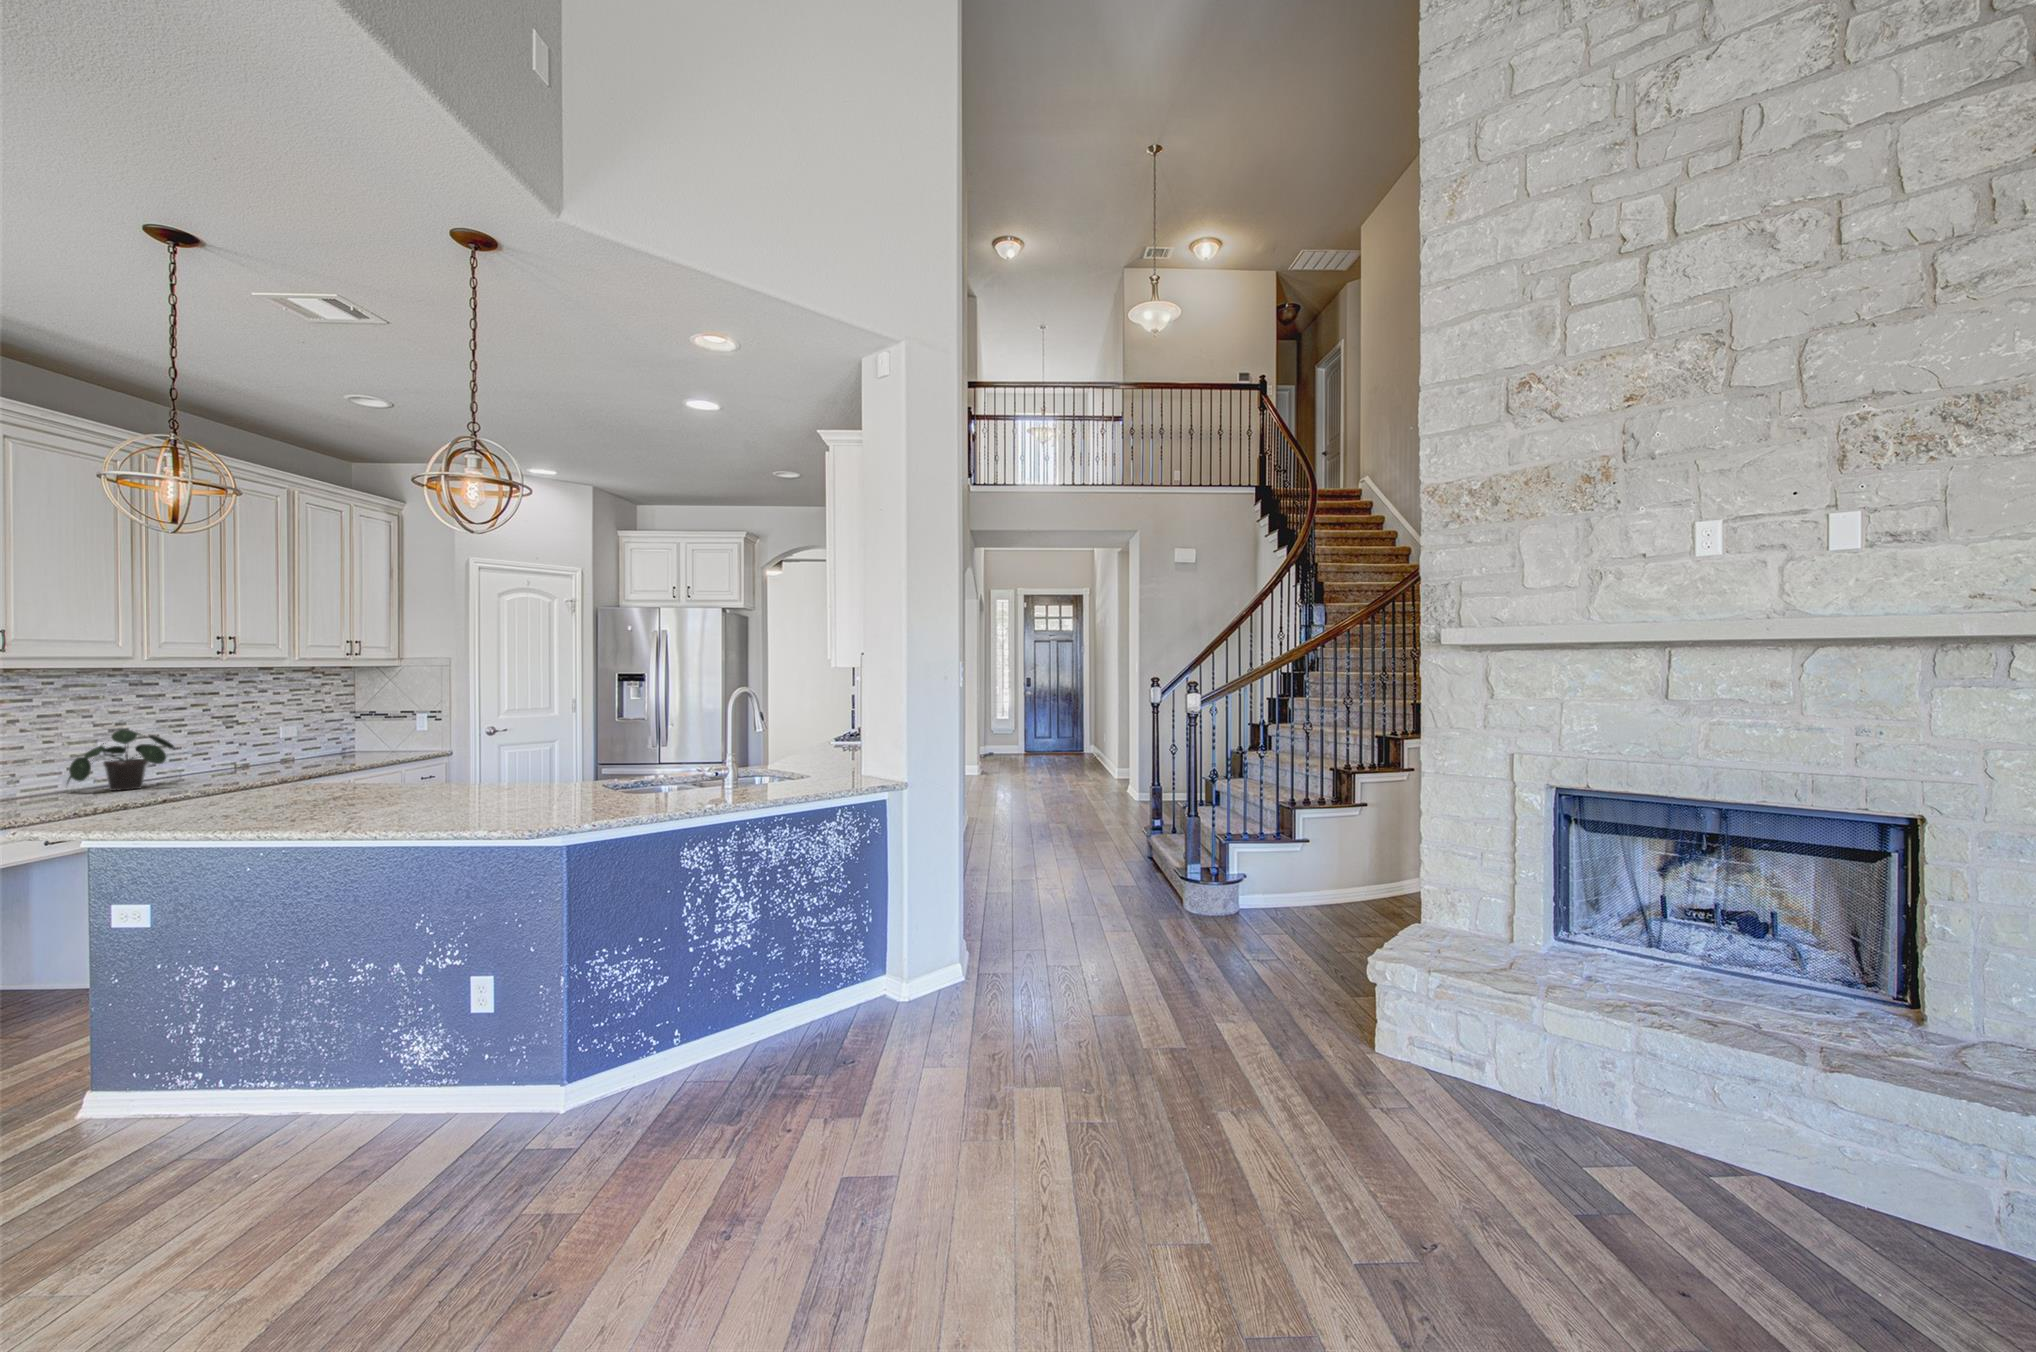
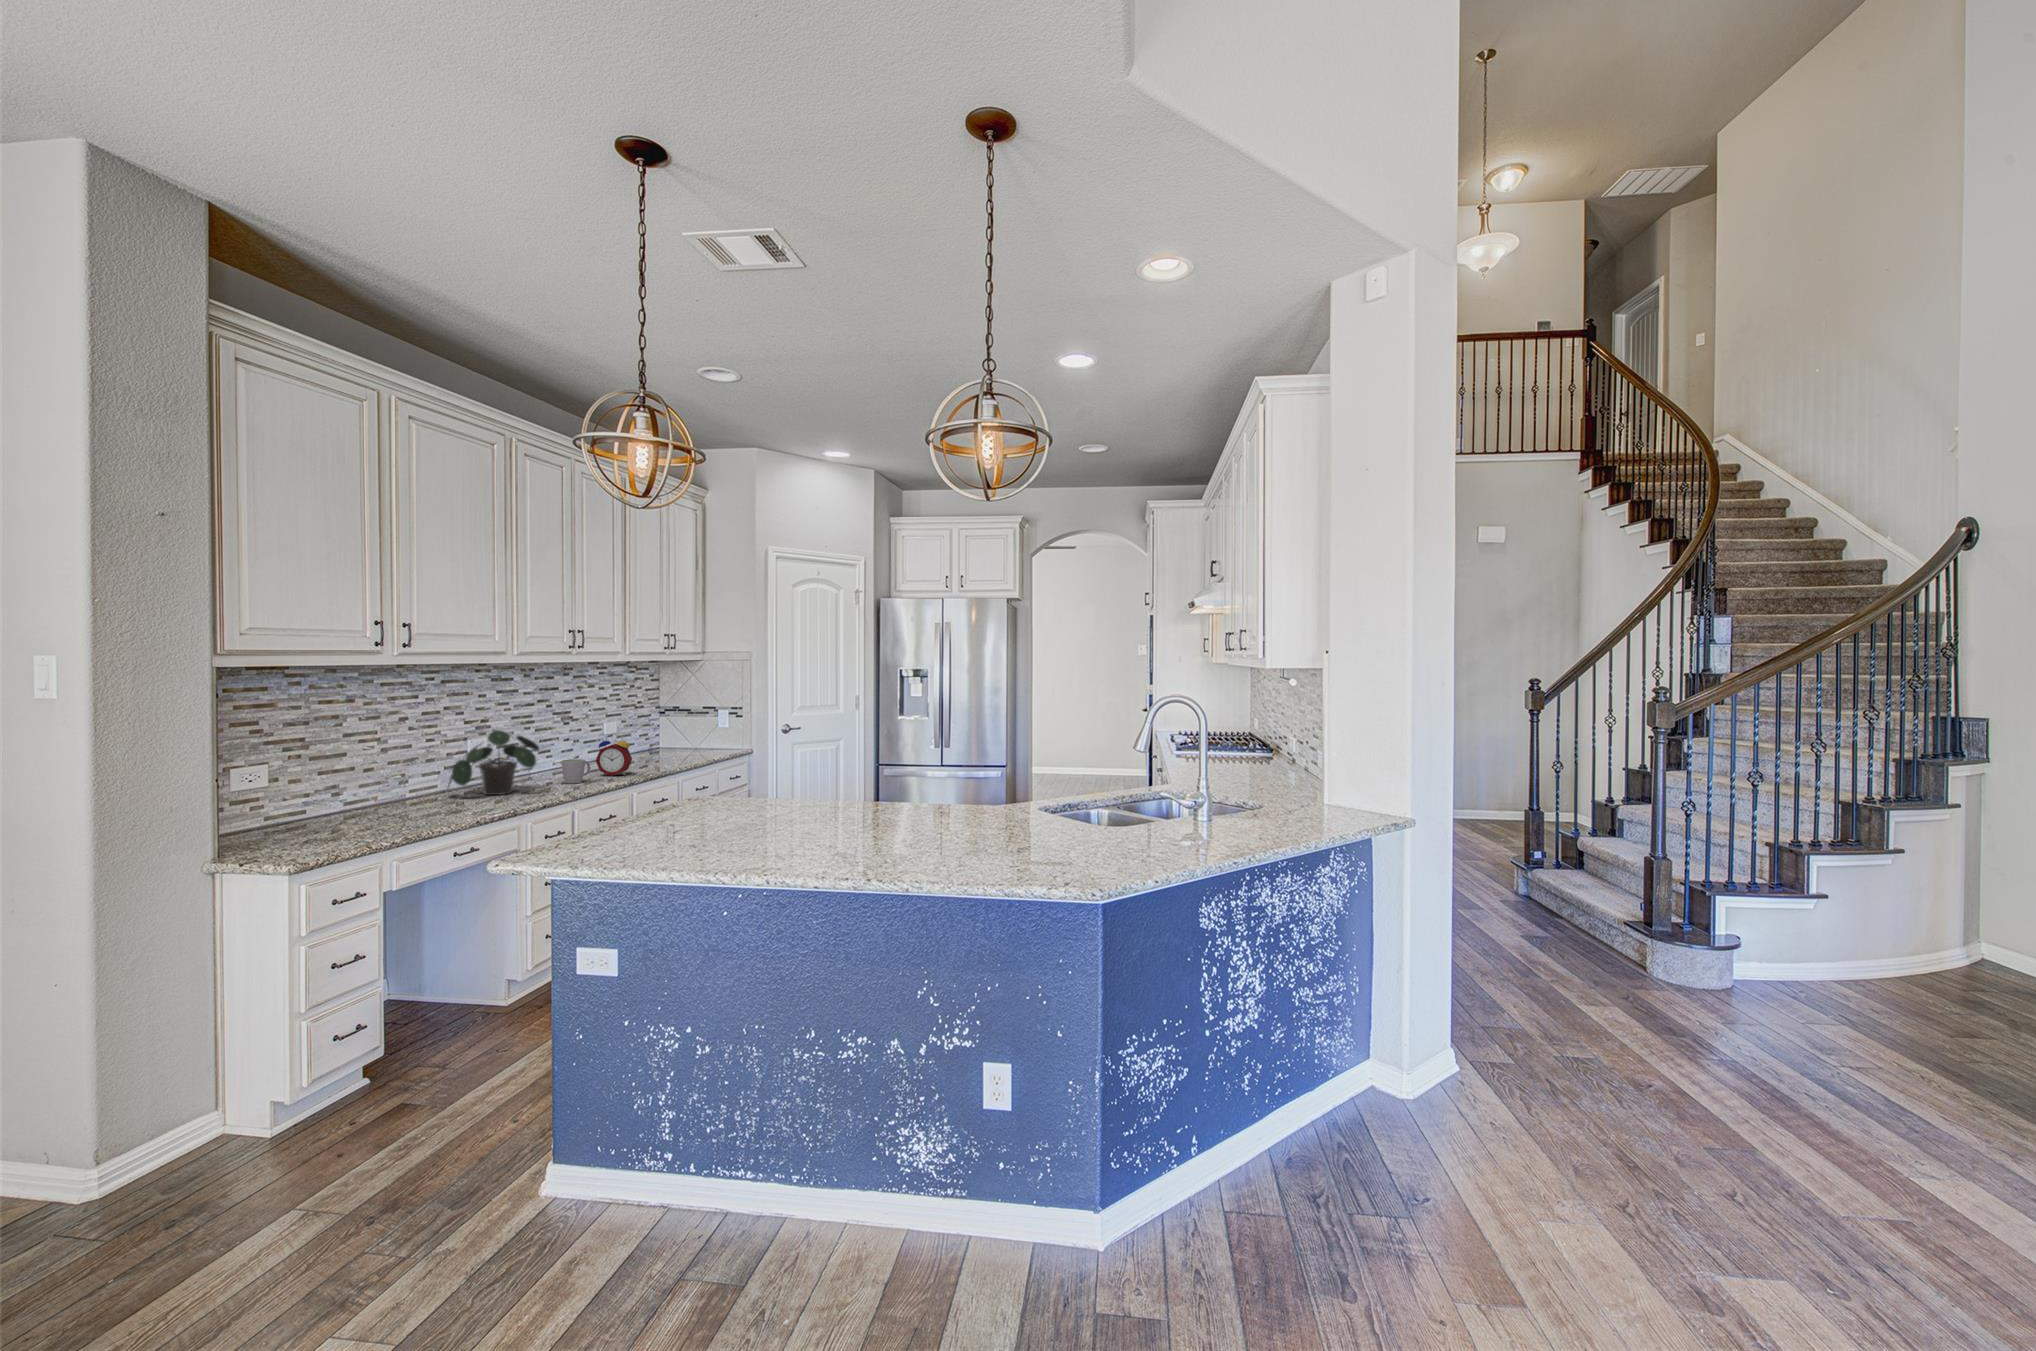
alarm clock: none [250,734,291,774] -> present [596,733,632,776]
mug: none [205,758,239,780] -> present [561,759,590,783]

